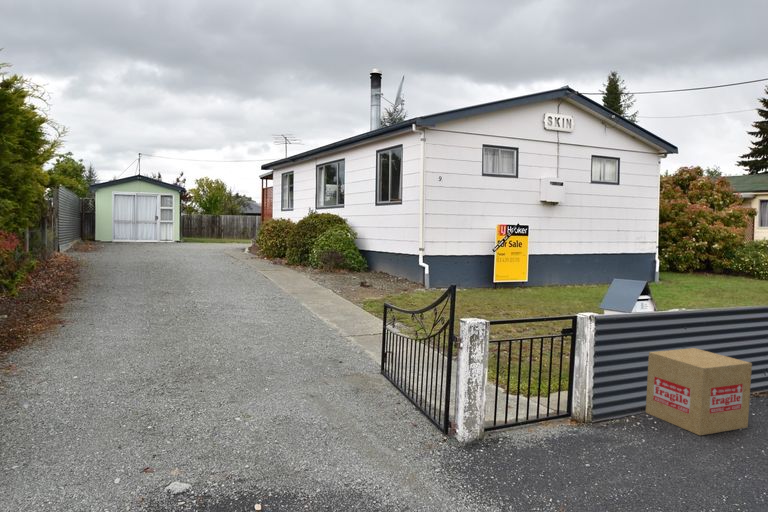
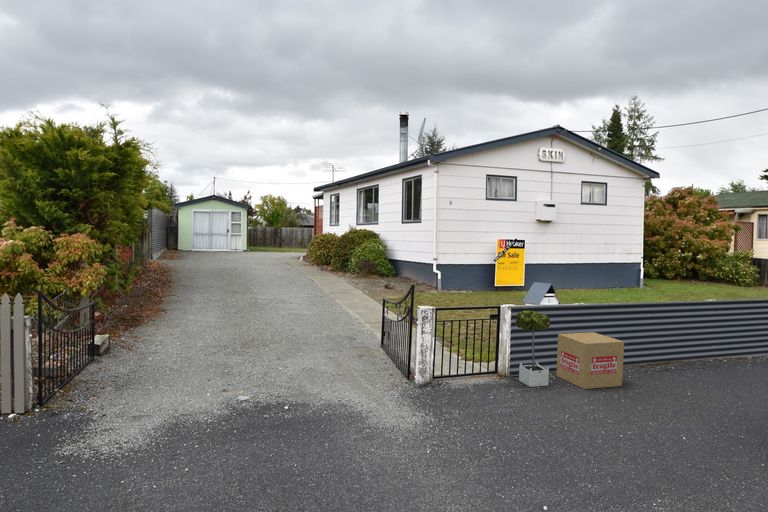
potted tree: none [595,319,651,434] -> present [516,310,550,387]

